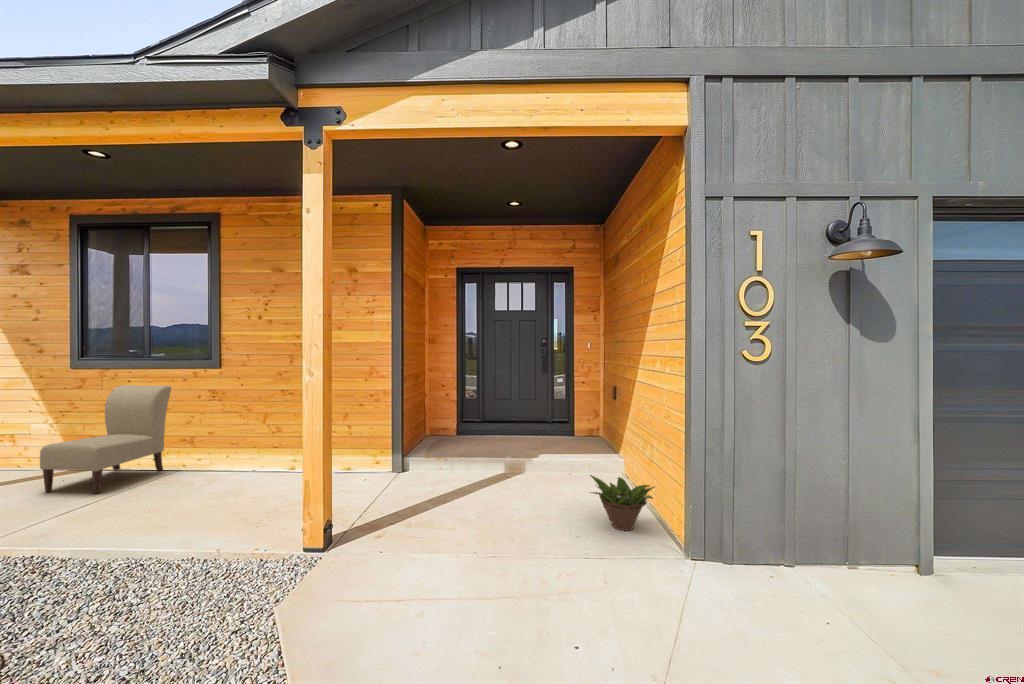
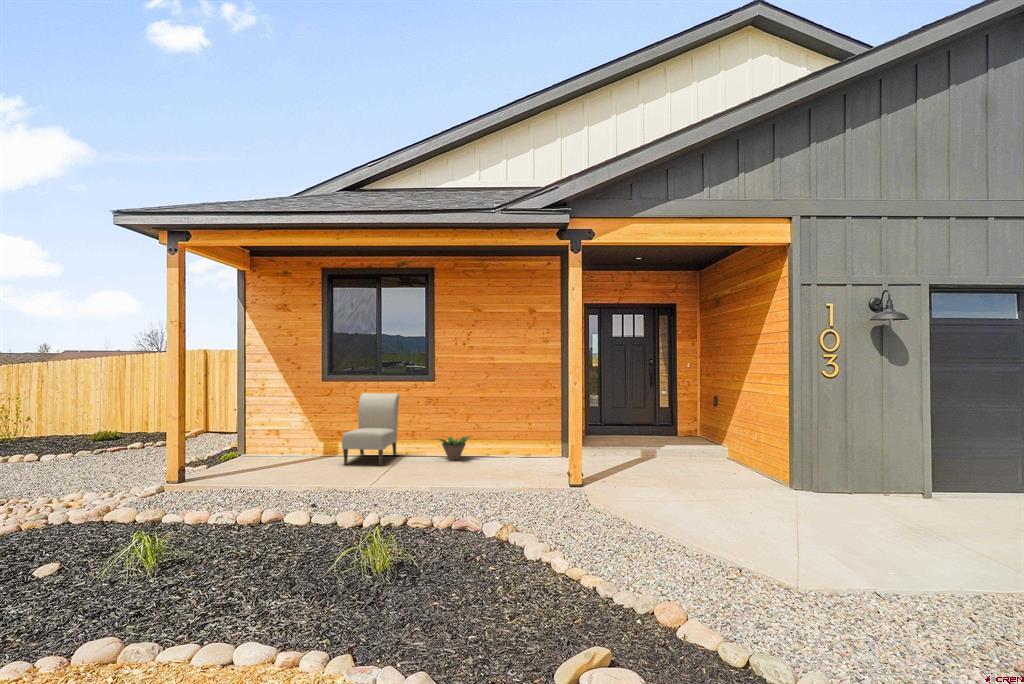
decorative plant: present [590,475,655,531] -> present [439,436,470,460]

